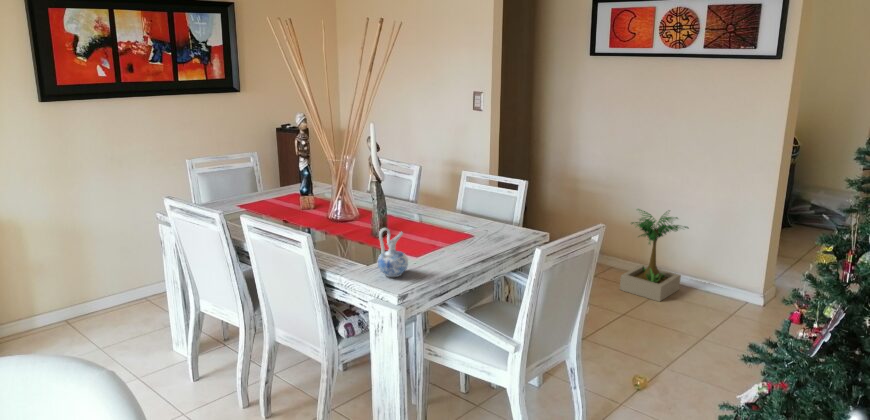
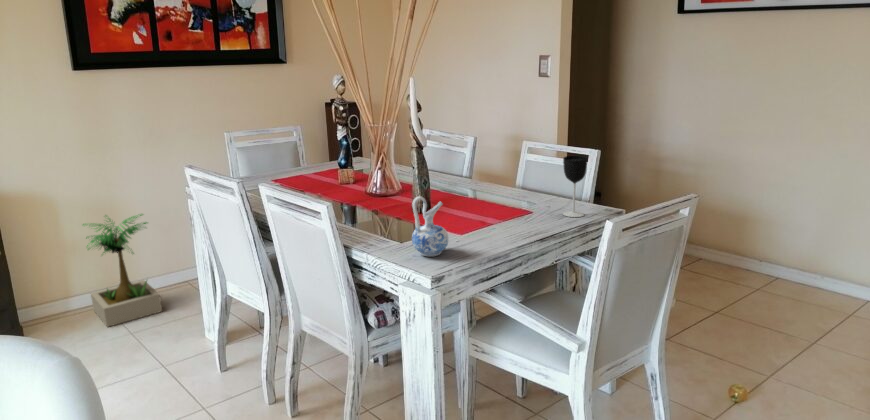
wine glass: none [499,189,519,240] -> present [563,156,587,217]
potted plant: present [620,209,688,301] -> present [83,214,162,327]

